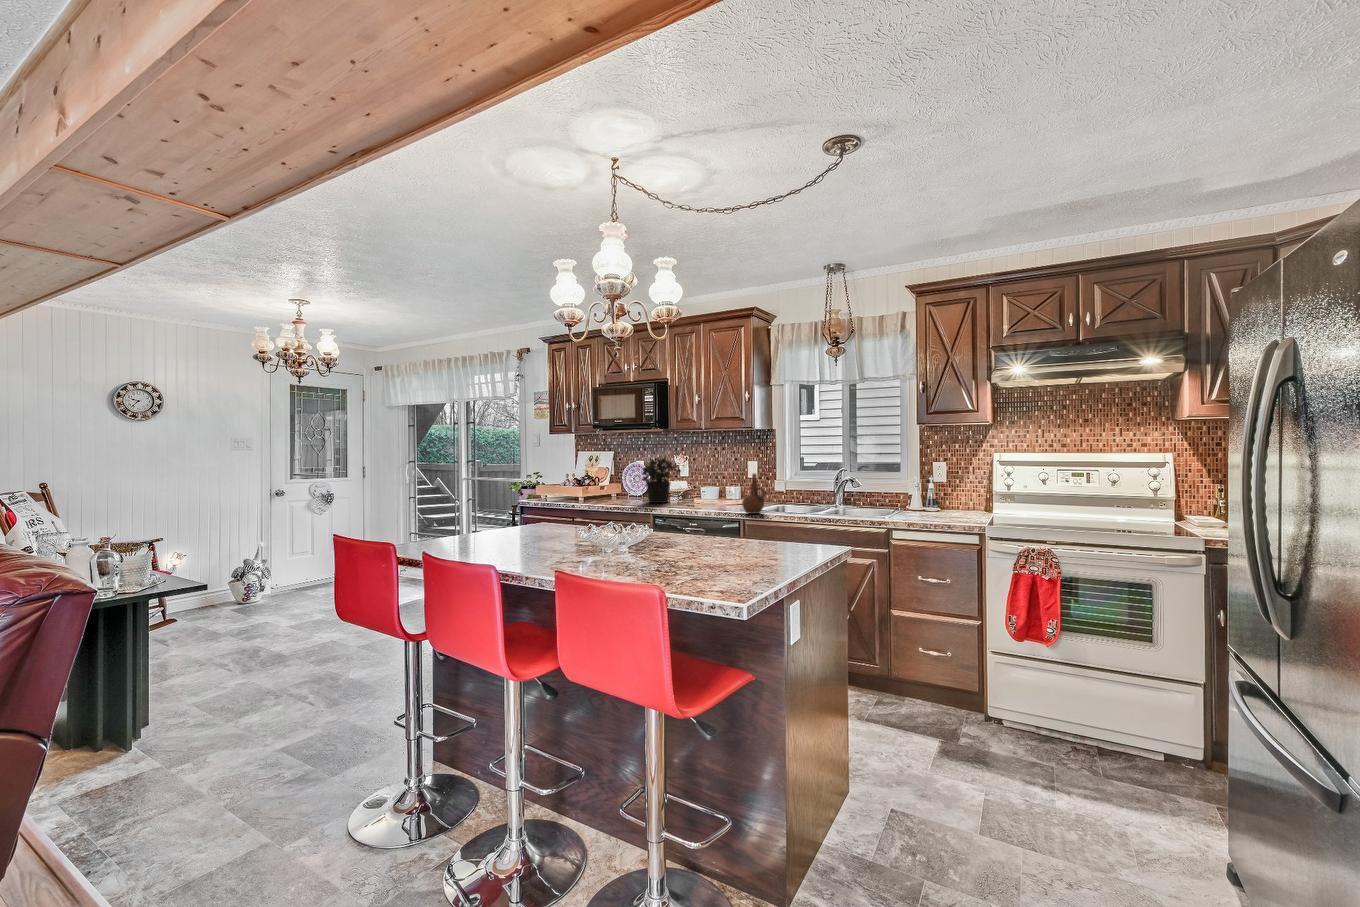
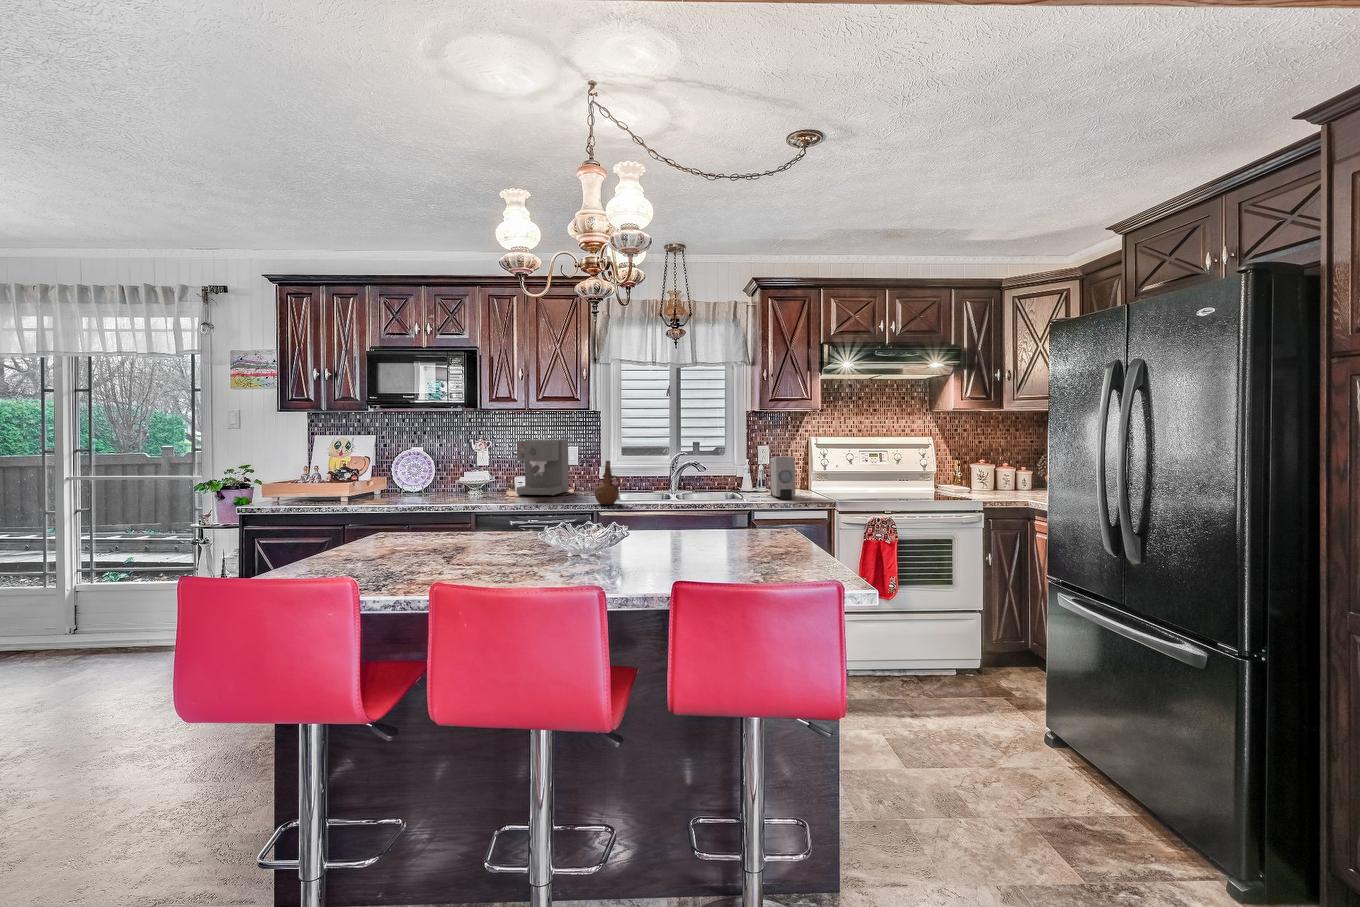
coffee maker: none [699,455,747,504] -> present [517,439,569,496]
potted plant: present [642,457,681,503] -> none [444,441,489,499]
soap dispenser: none [926,473,950,519] -> present [770,457,796,499]

